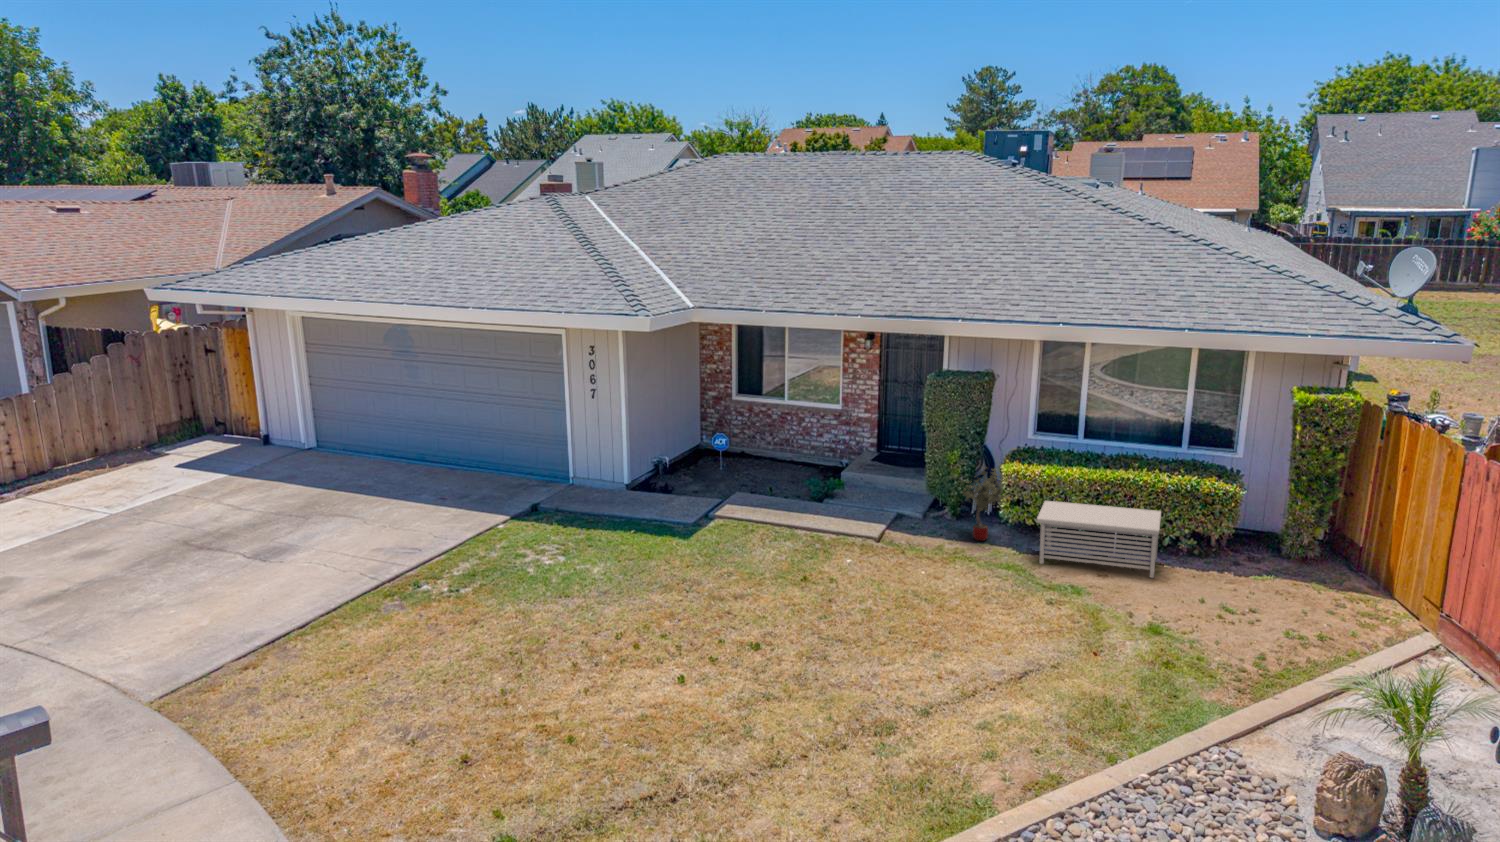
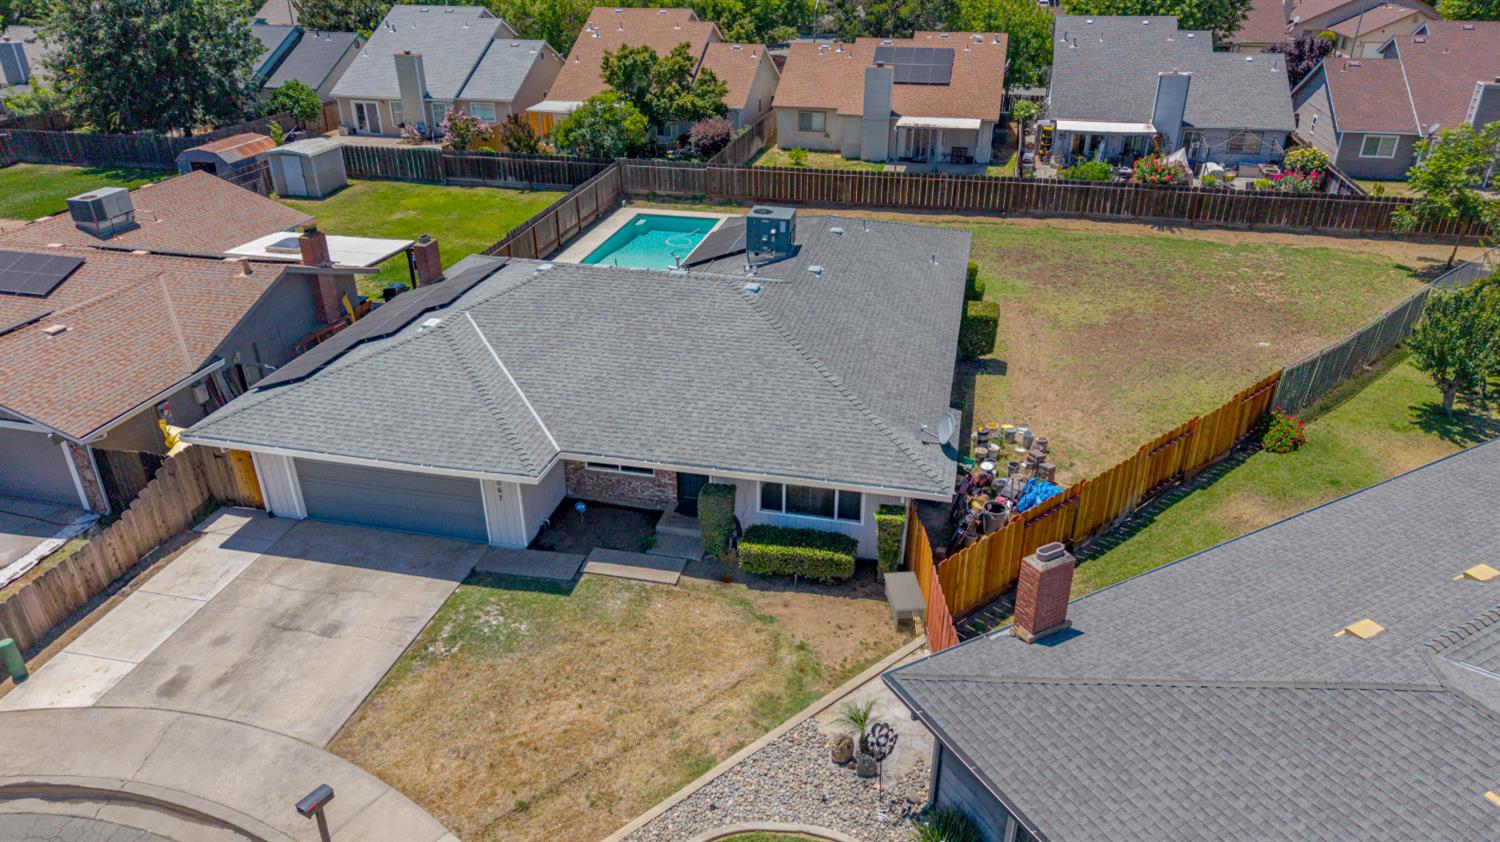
storage bench: present [1037,501,1161,578] -> present [884,571,927,630]

